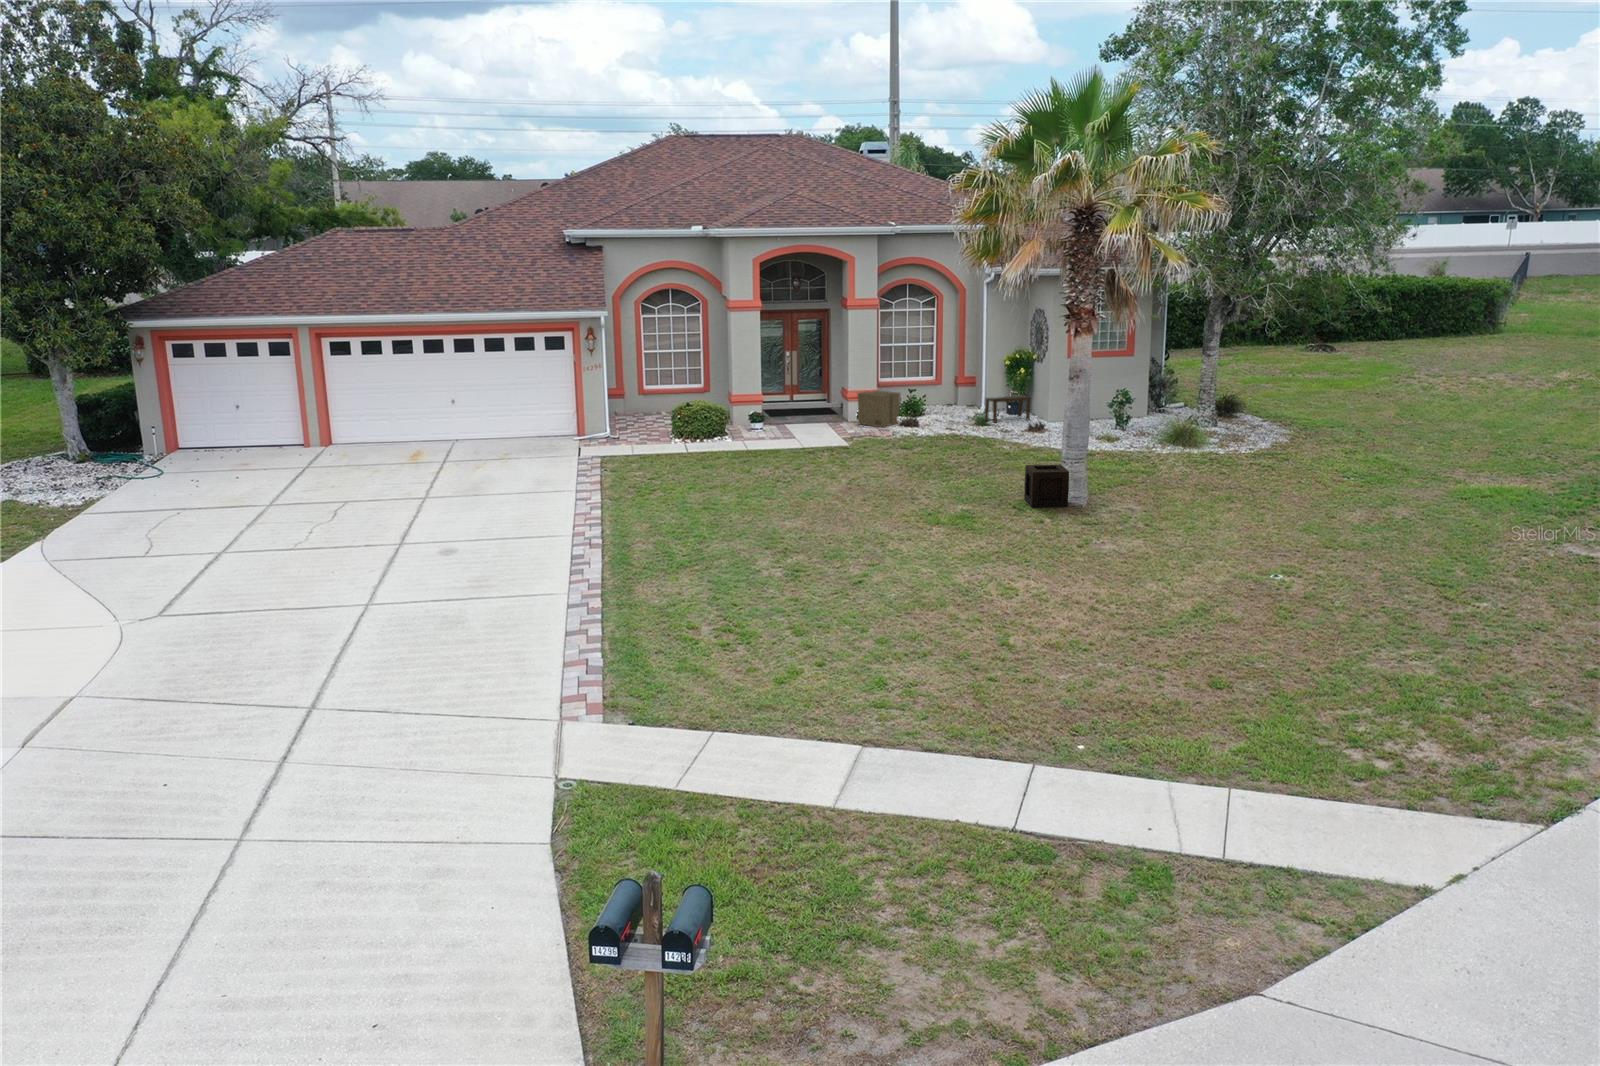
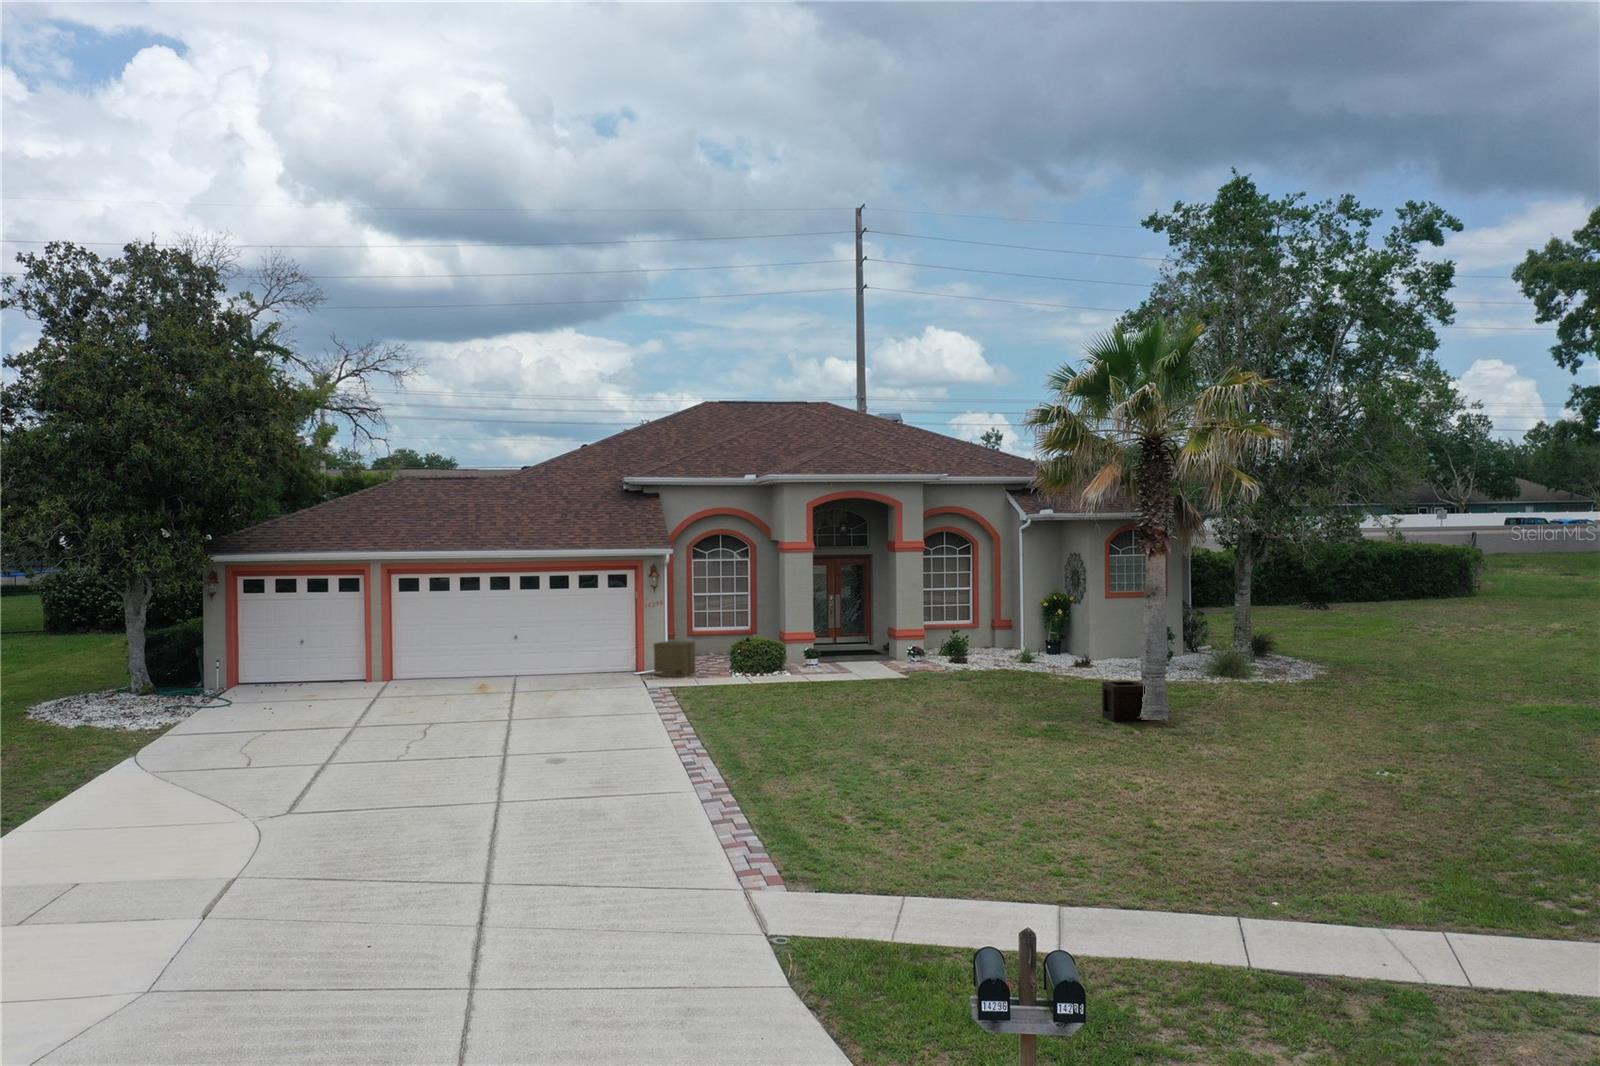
cardboard box: present [857,391,900,427] -> present [654,641,695,677]
bench: present [984,395,1031,423] -> none [1027,635,1071,661]

